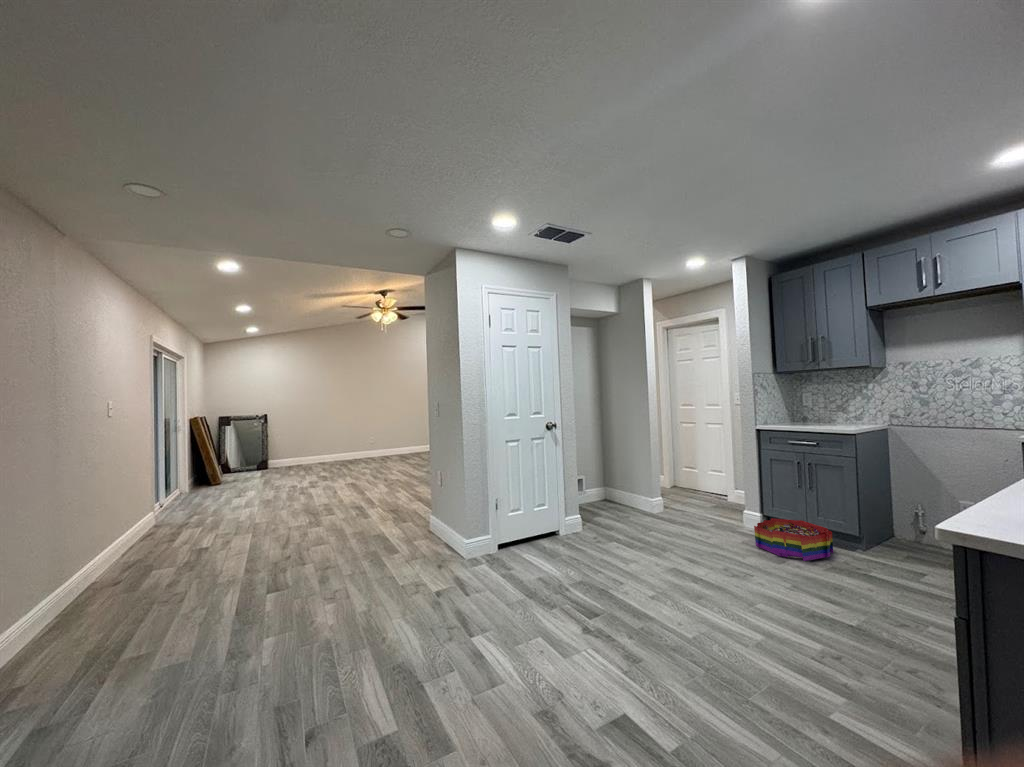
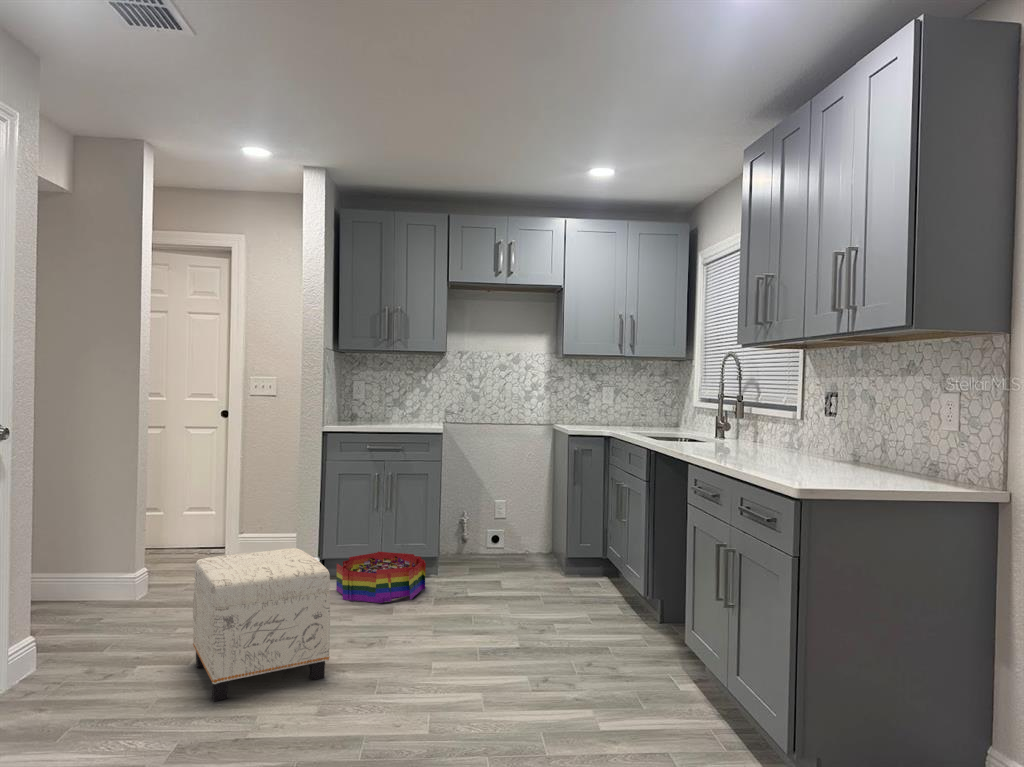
ottoman: none [611,494,691,582] -> present [193,548,330,701]

